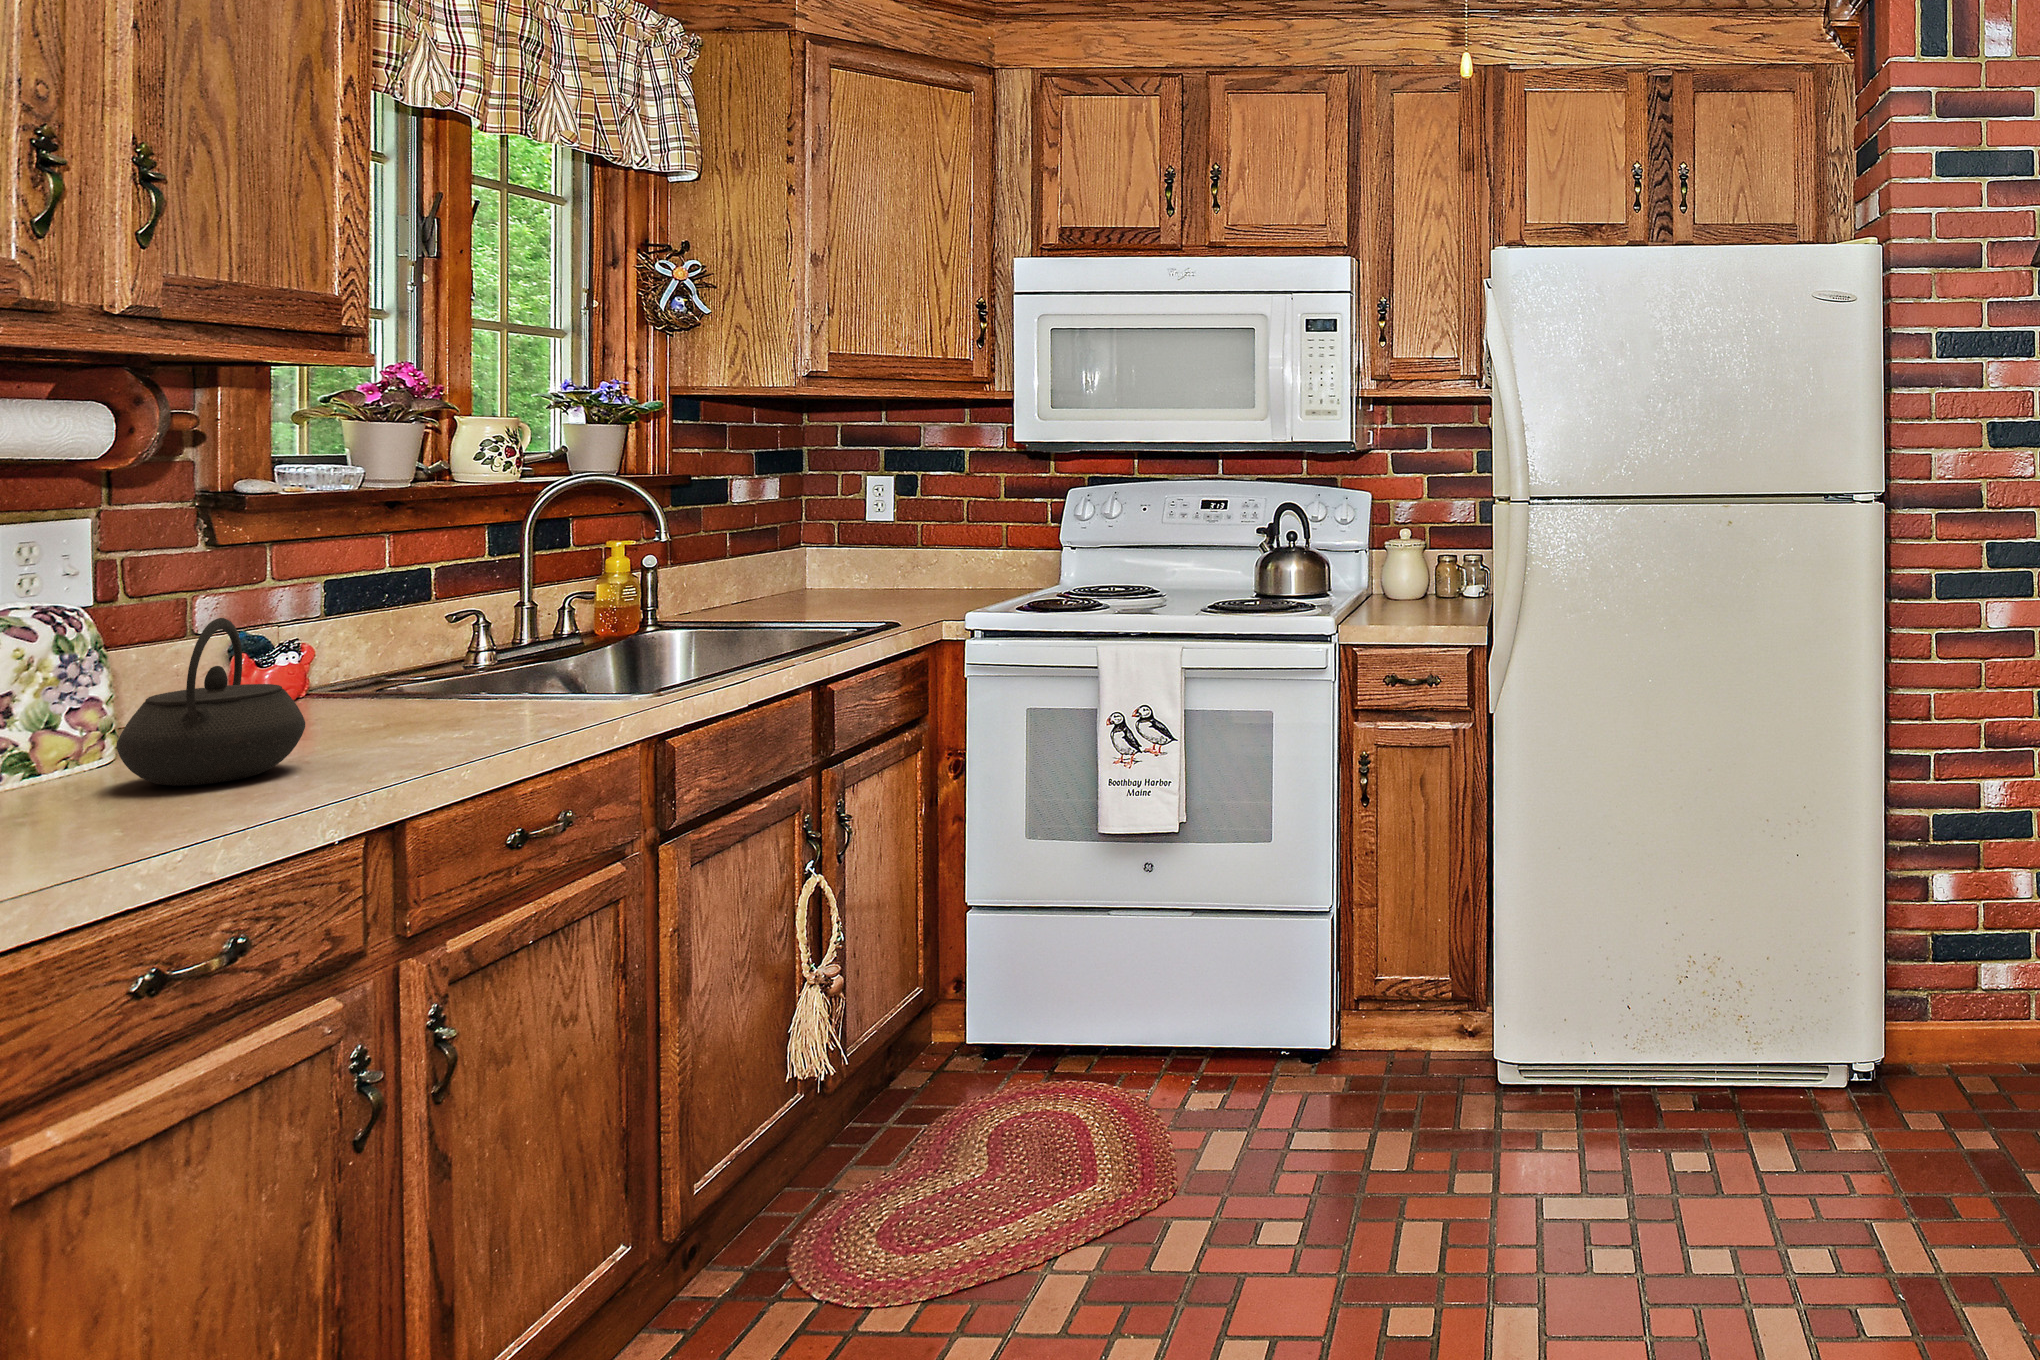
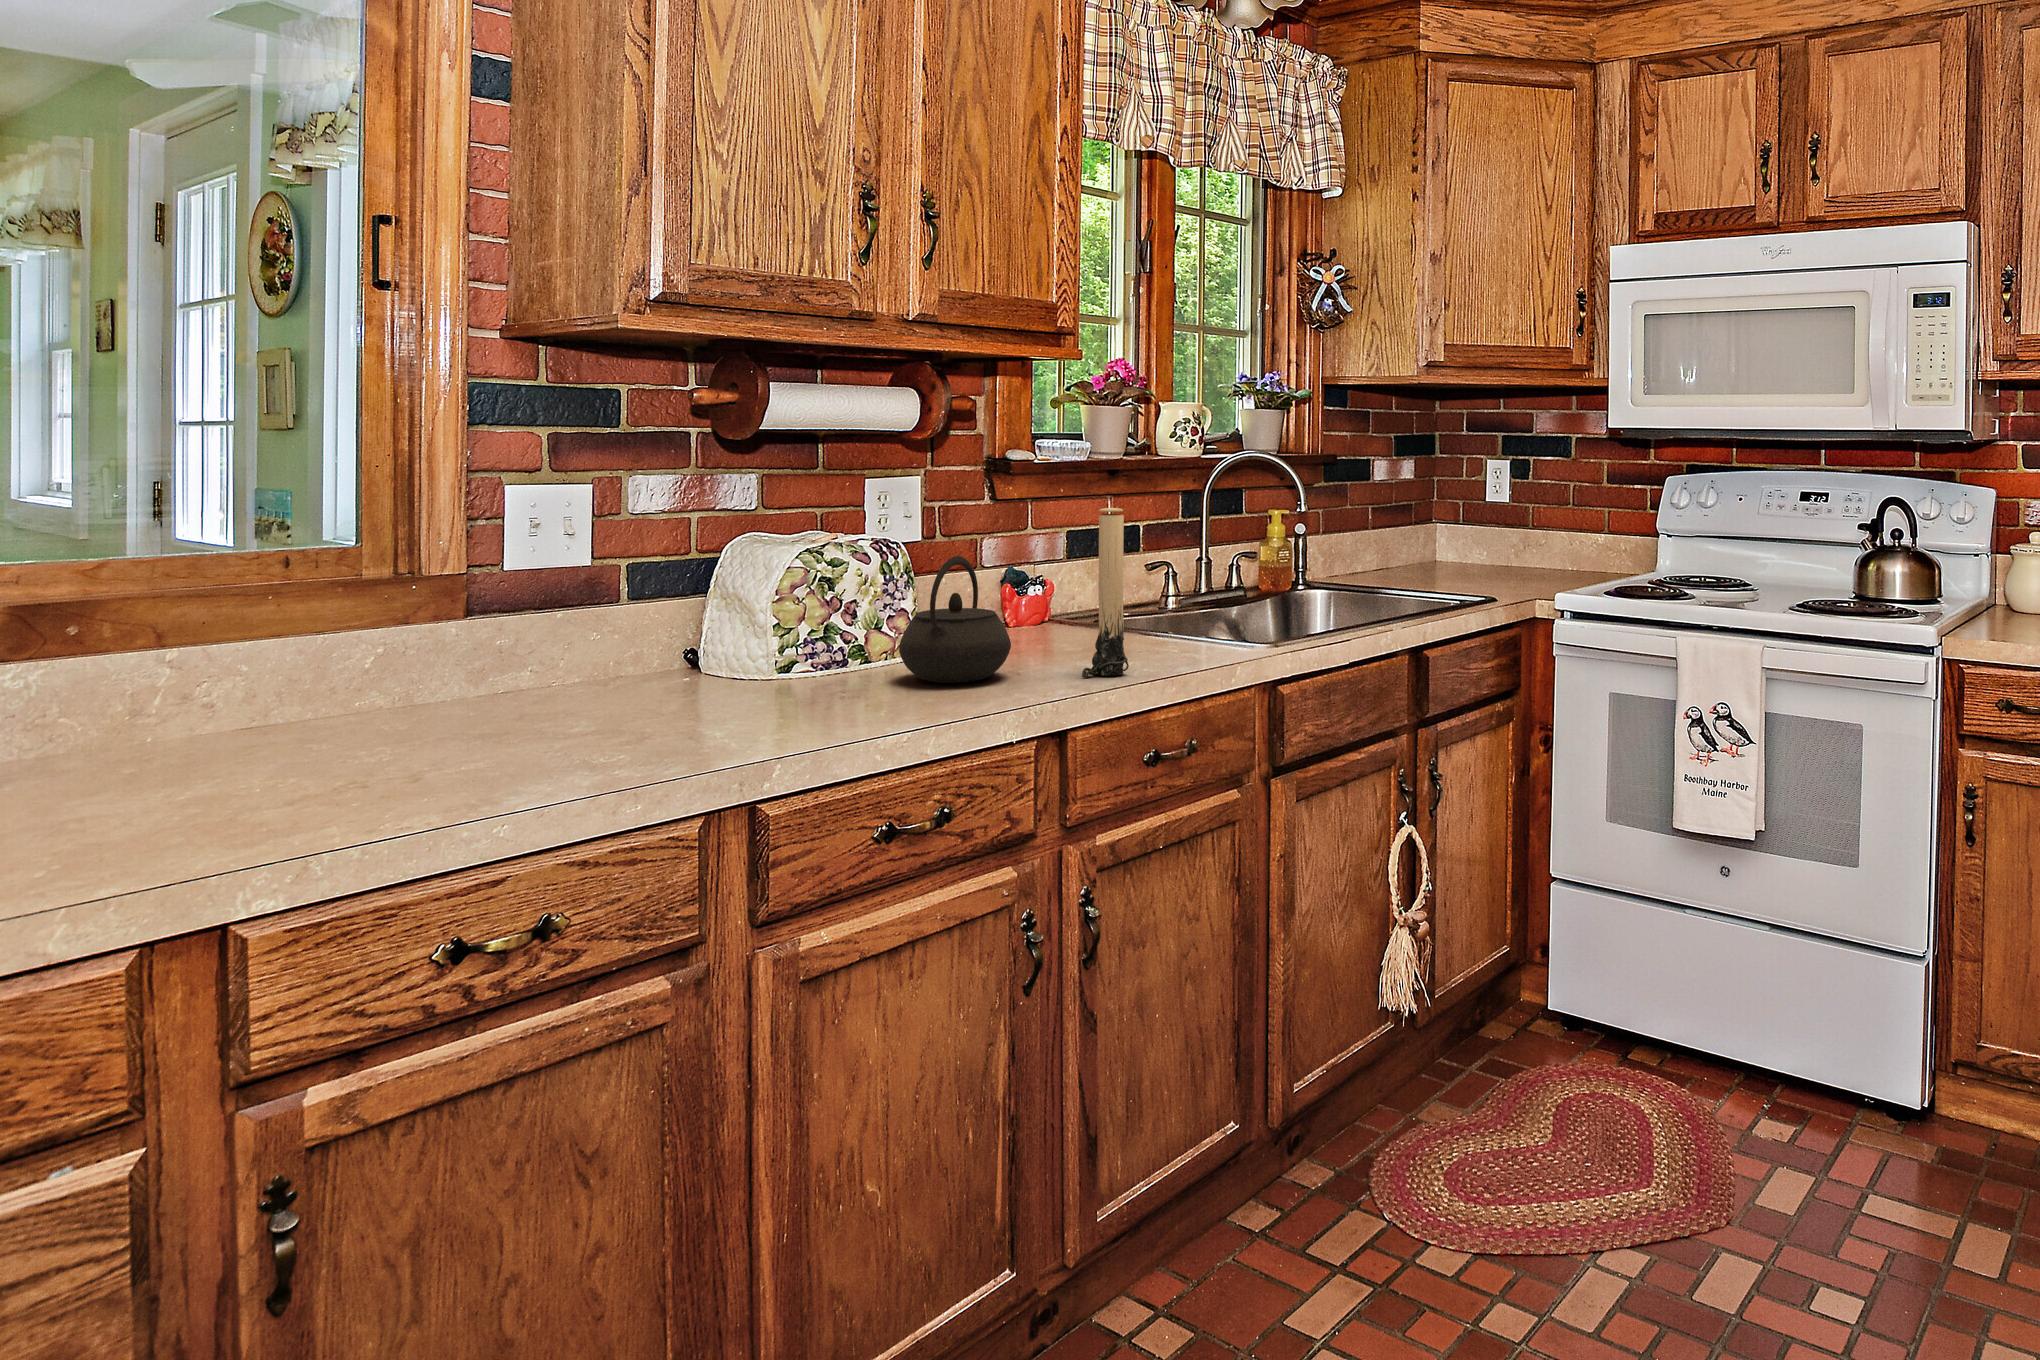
candle: none [416,545,482,754] -> present [1082,508,1129,677]

